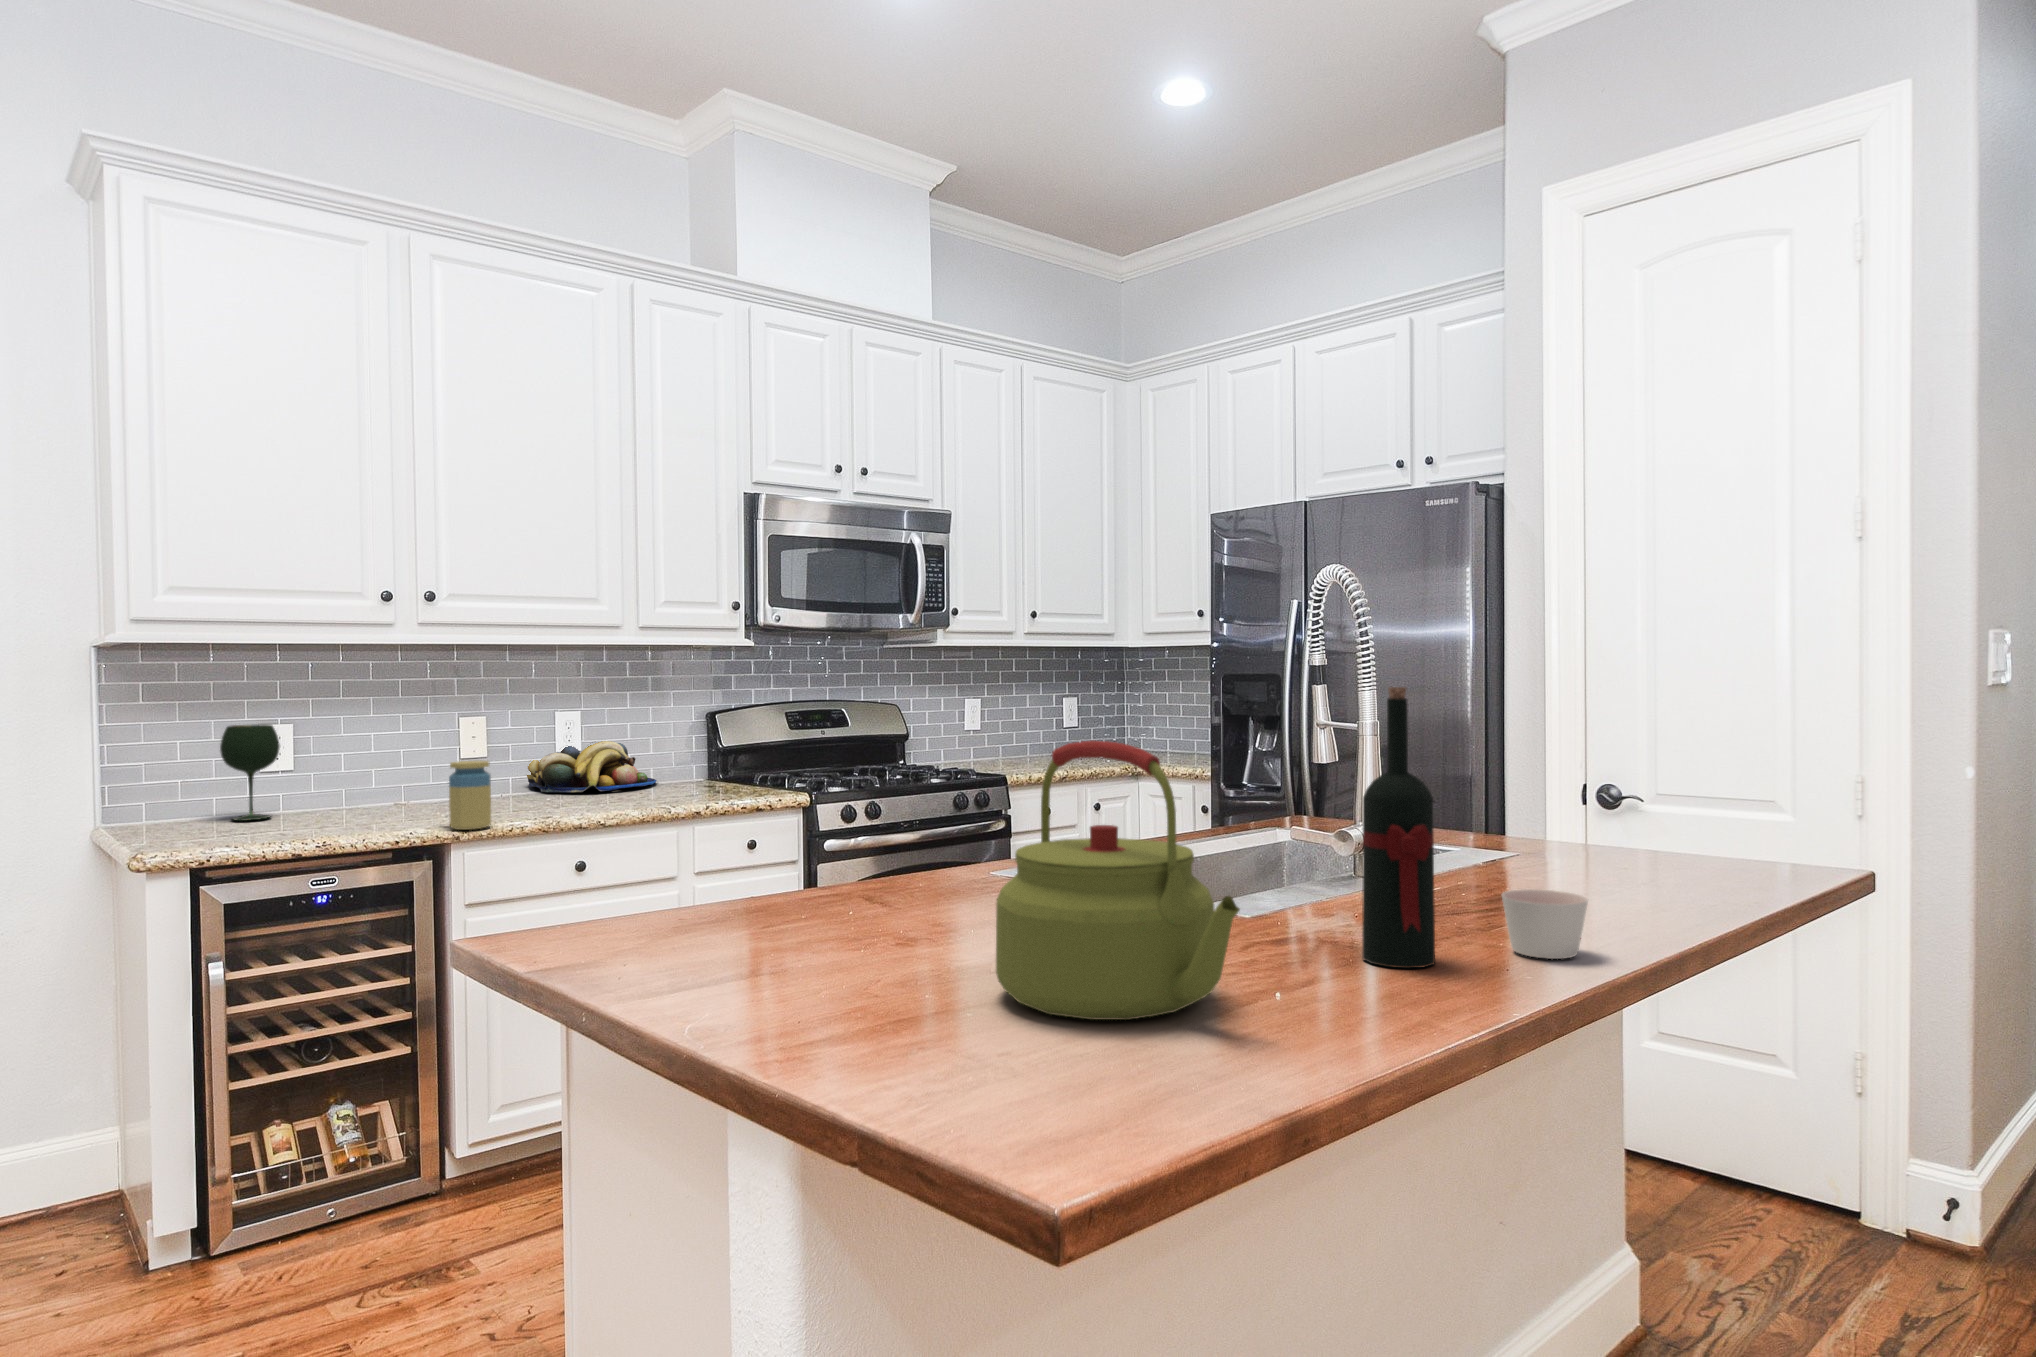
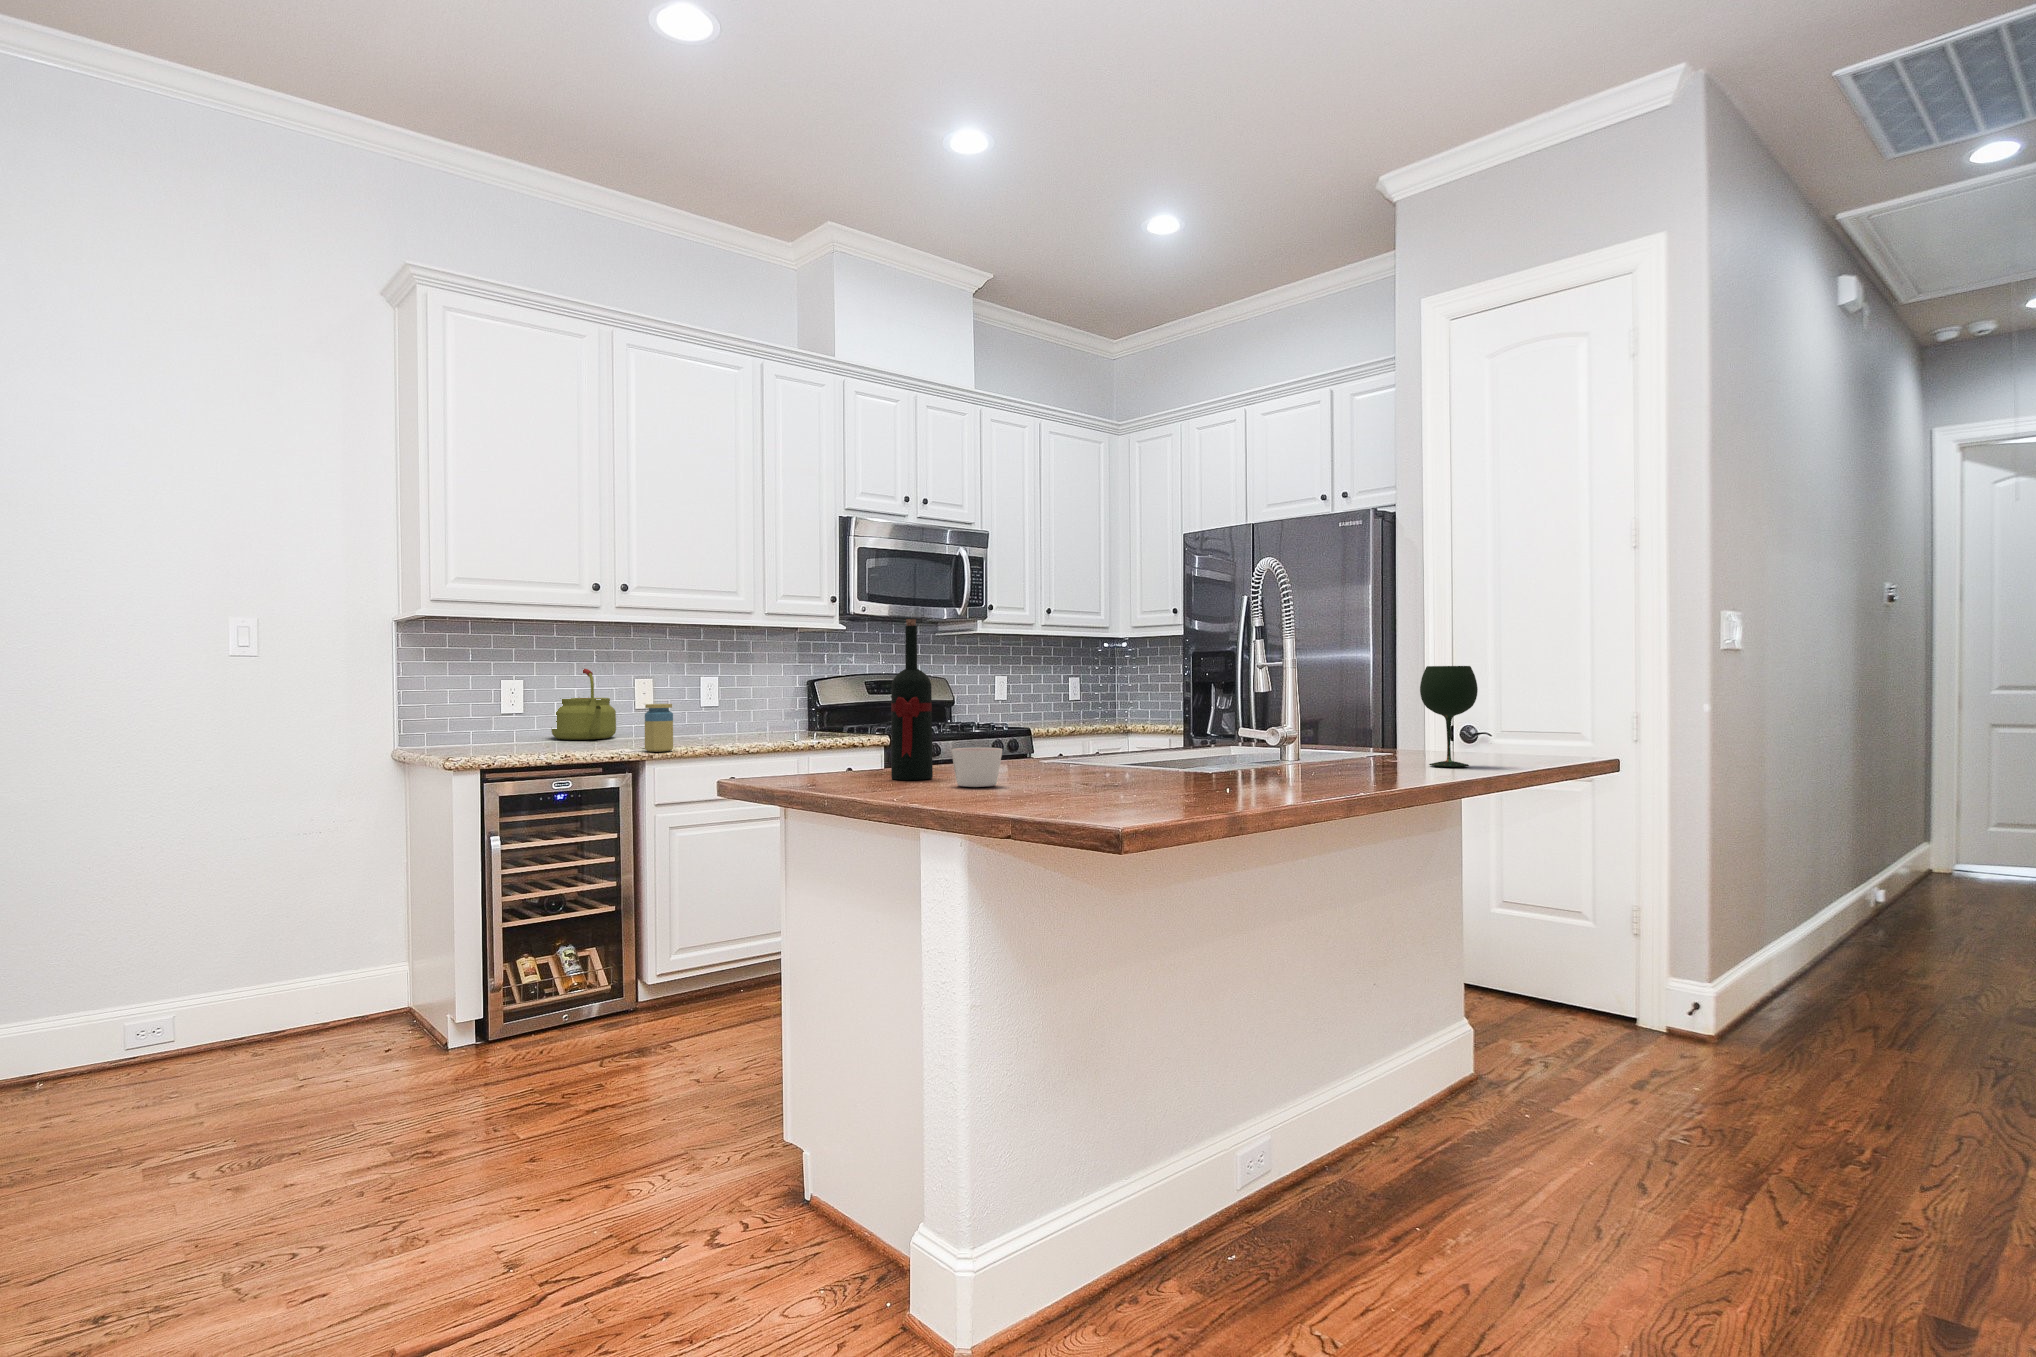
wine bottle: present [1362,687,1435,968] -> present [891,619,933,780]
wine glass: present [220,724,280,821] -> present [1420,666,1478,767]
kettle: present [996,740,1240,1020] -> present [552,669,616,740]
fruit bowl: present [527,741,657,792] -> none [680,699,774,735]
candle: present [1502,889,1588,959] -> present [951,748,1002,787]

